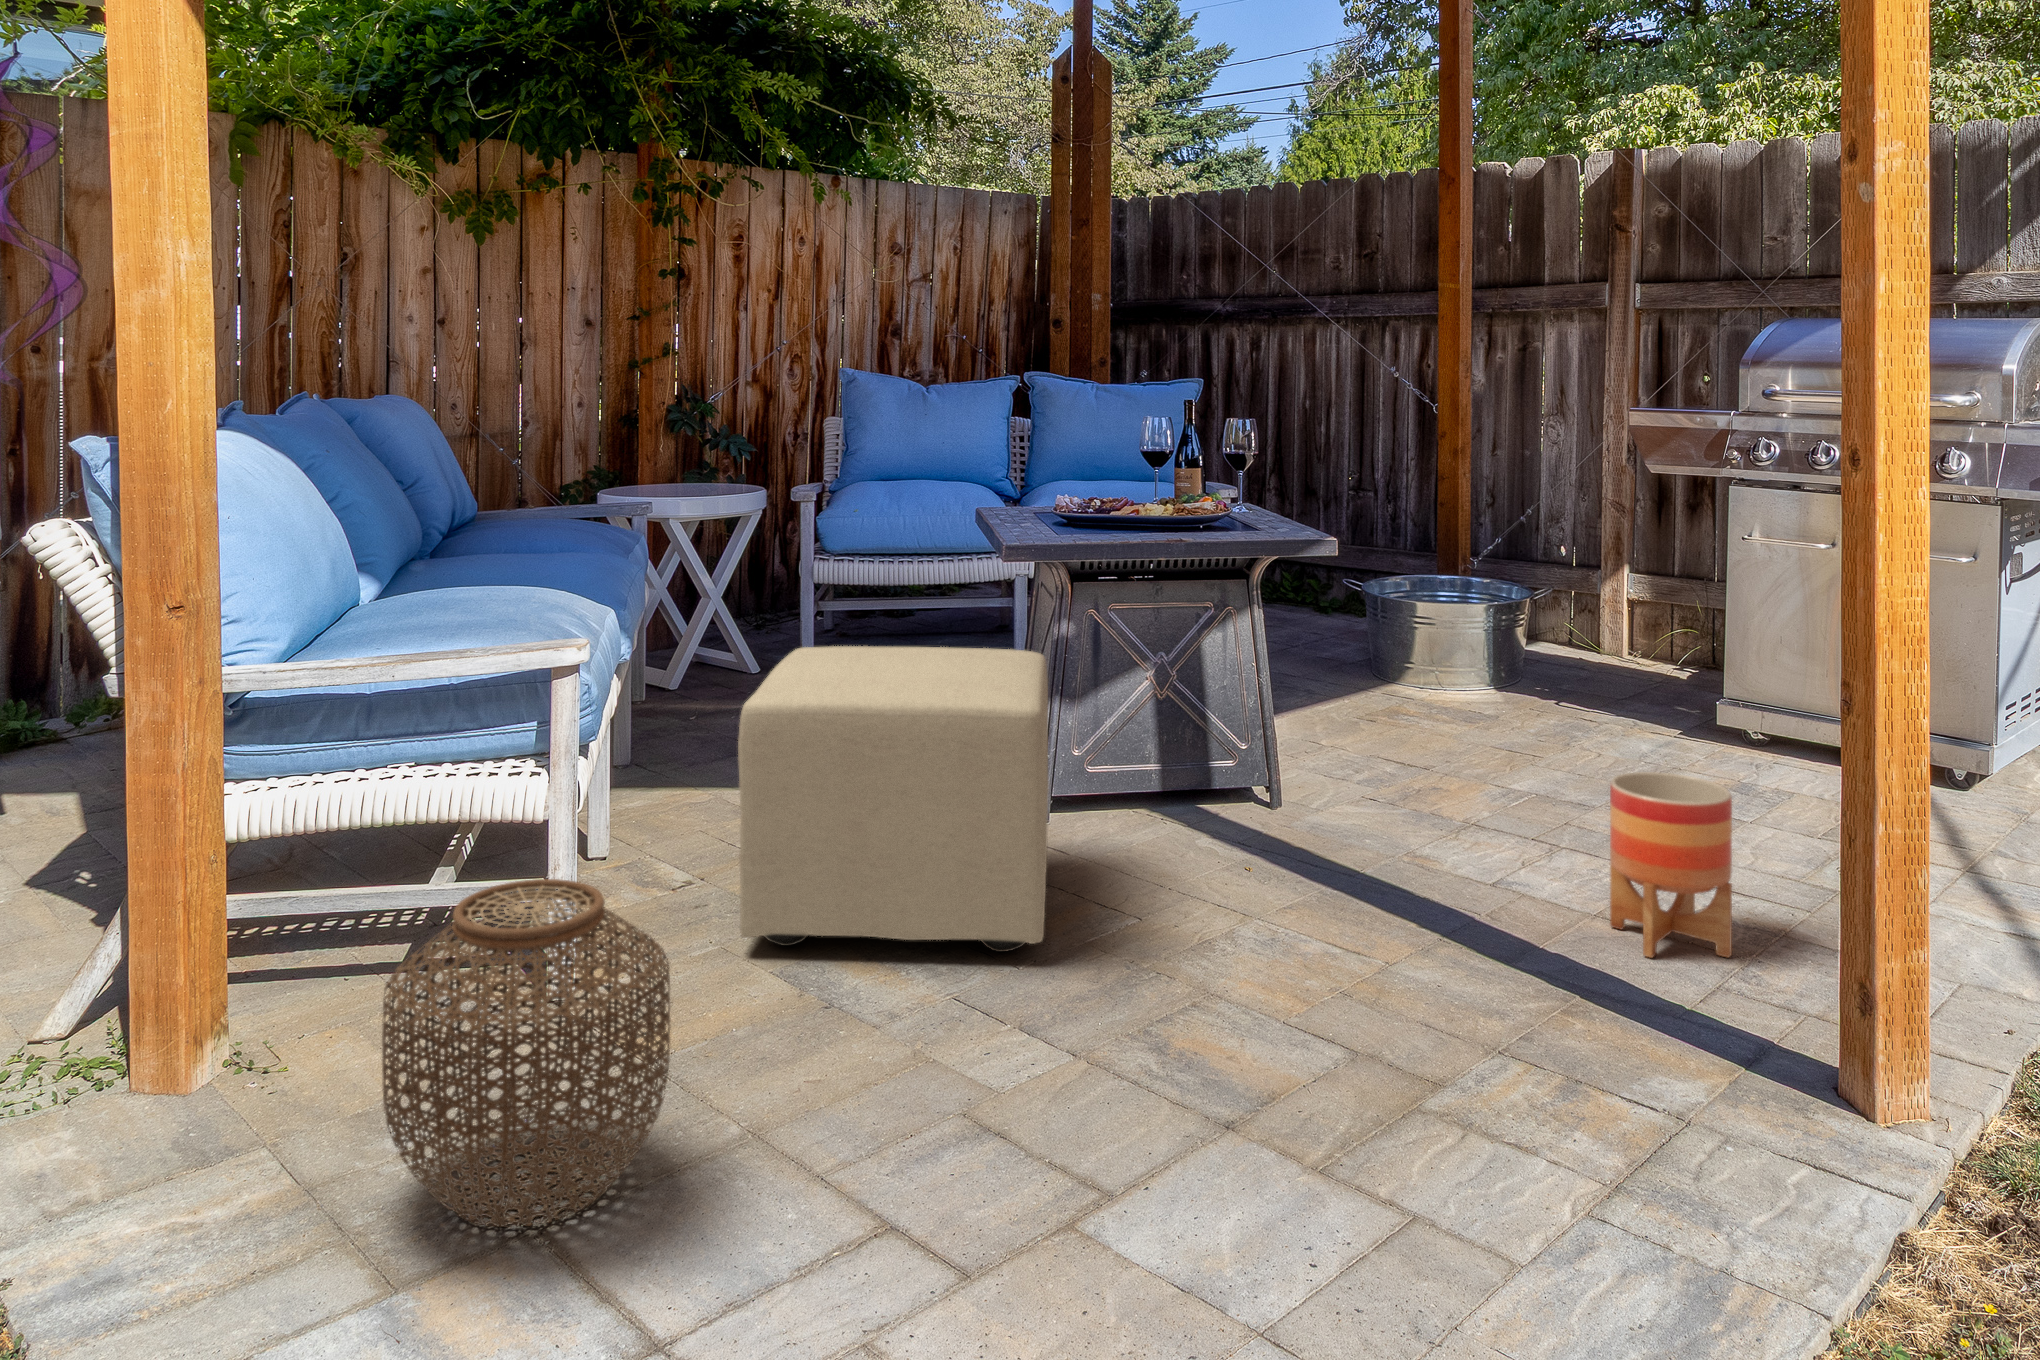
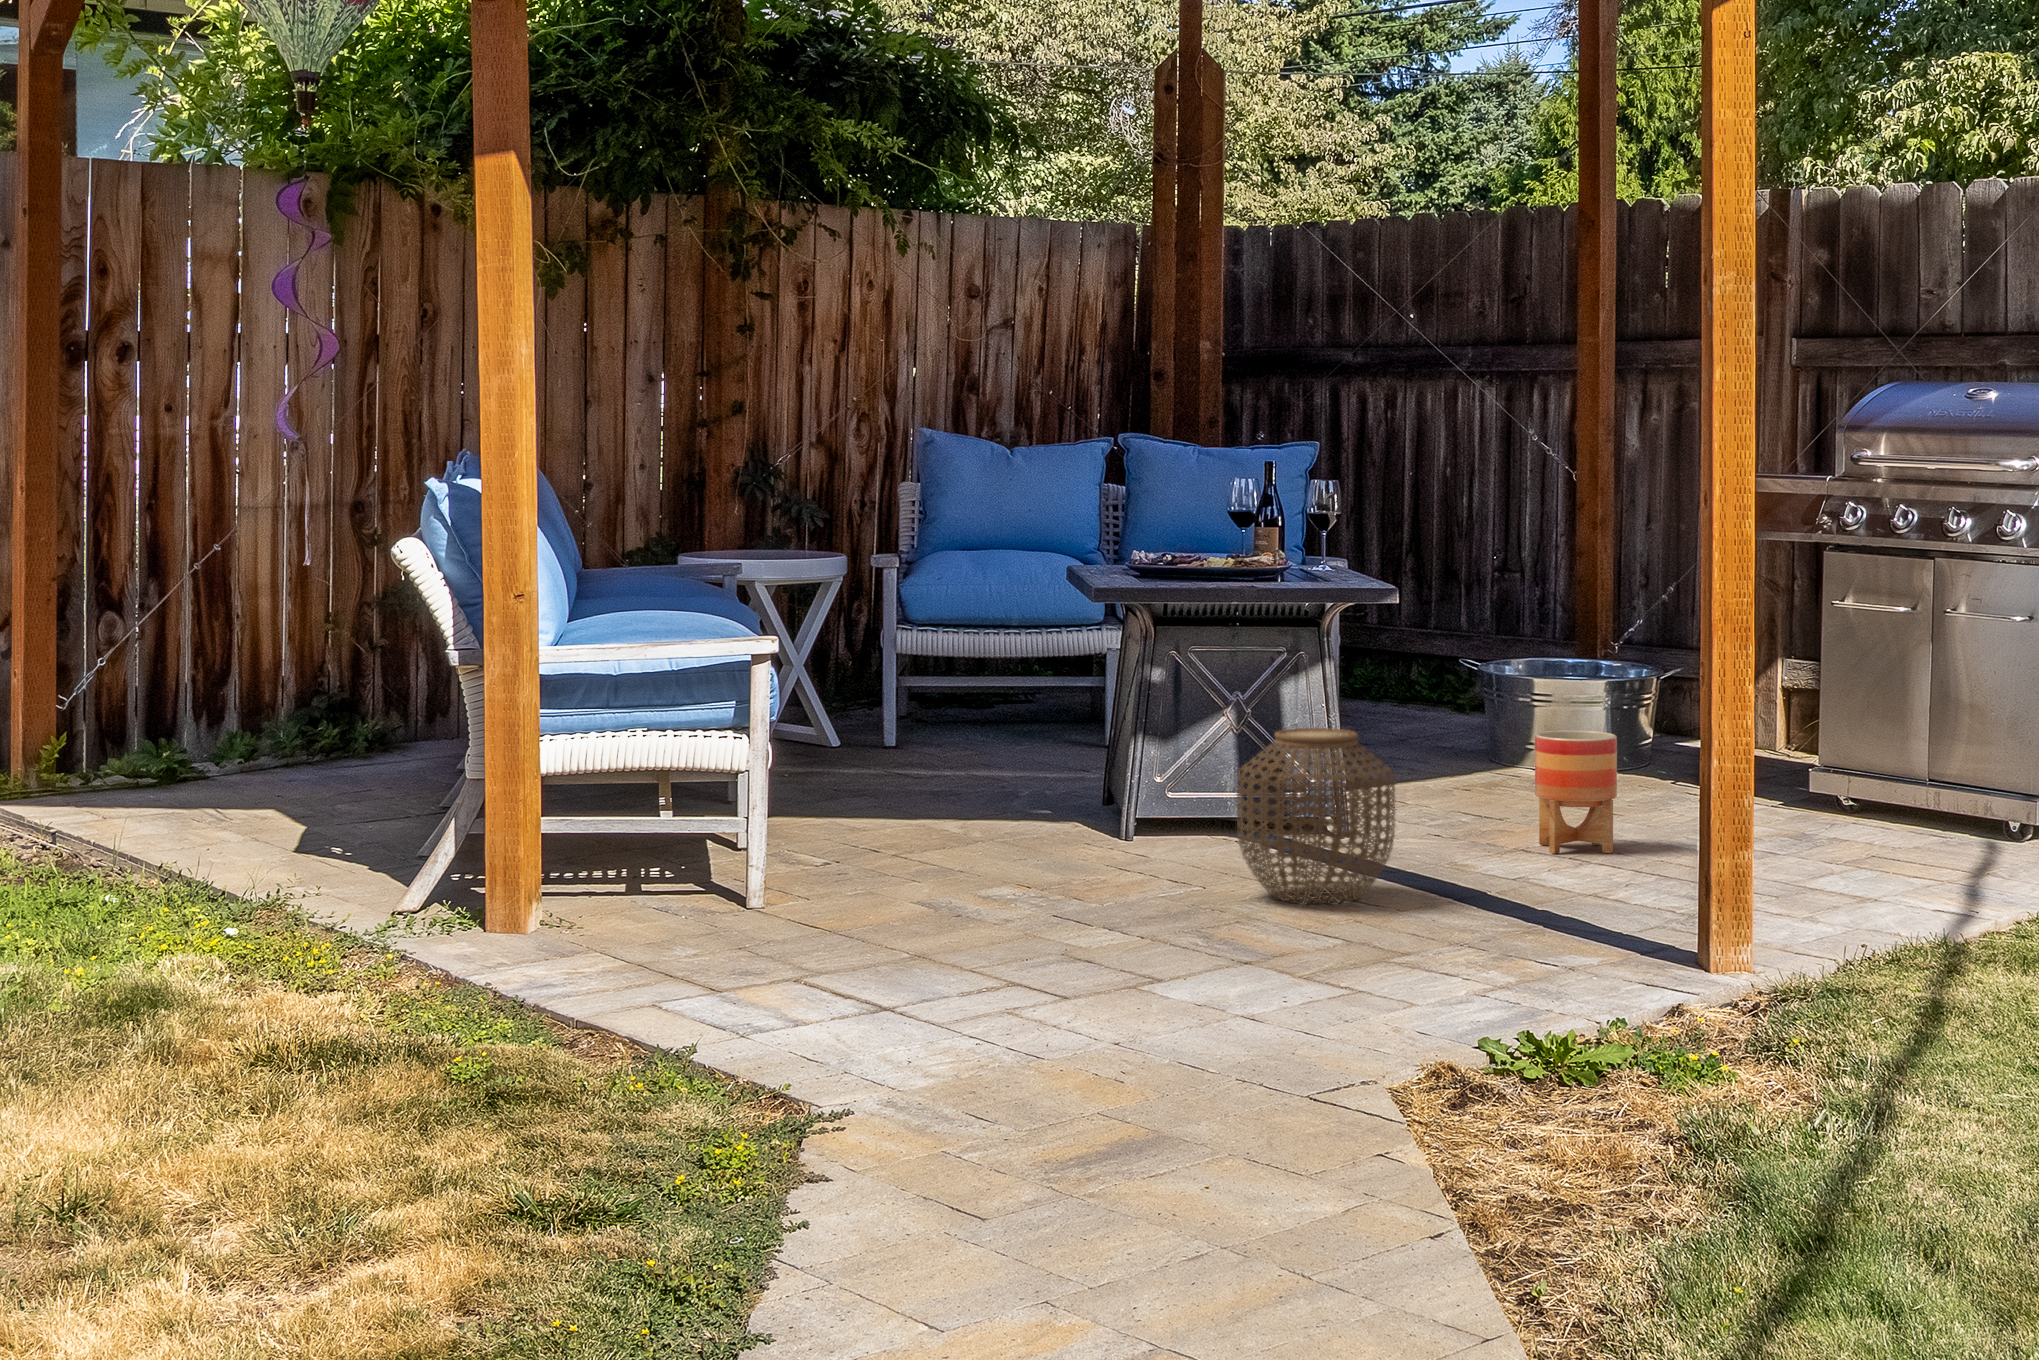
ottoman: present [738,646,1049,952] -> none [893,650,1123,853]
woven basket: present [382,879,670,1227] -> present [1237,728,1395,904]

